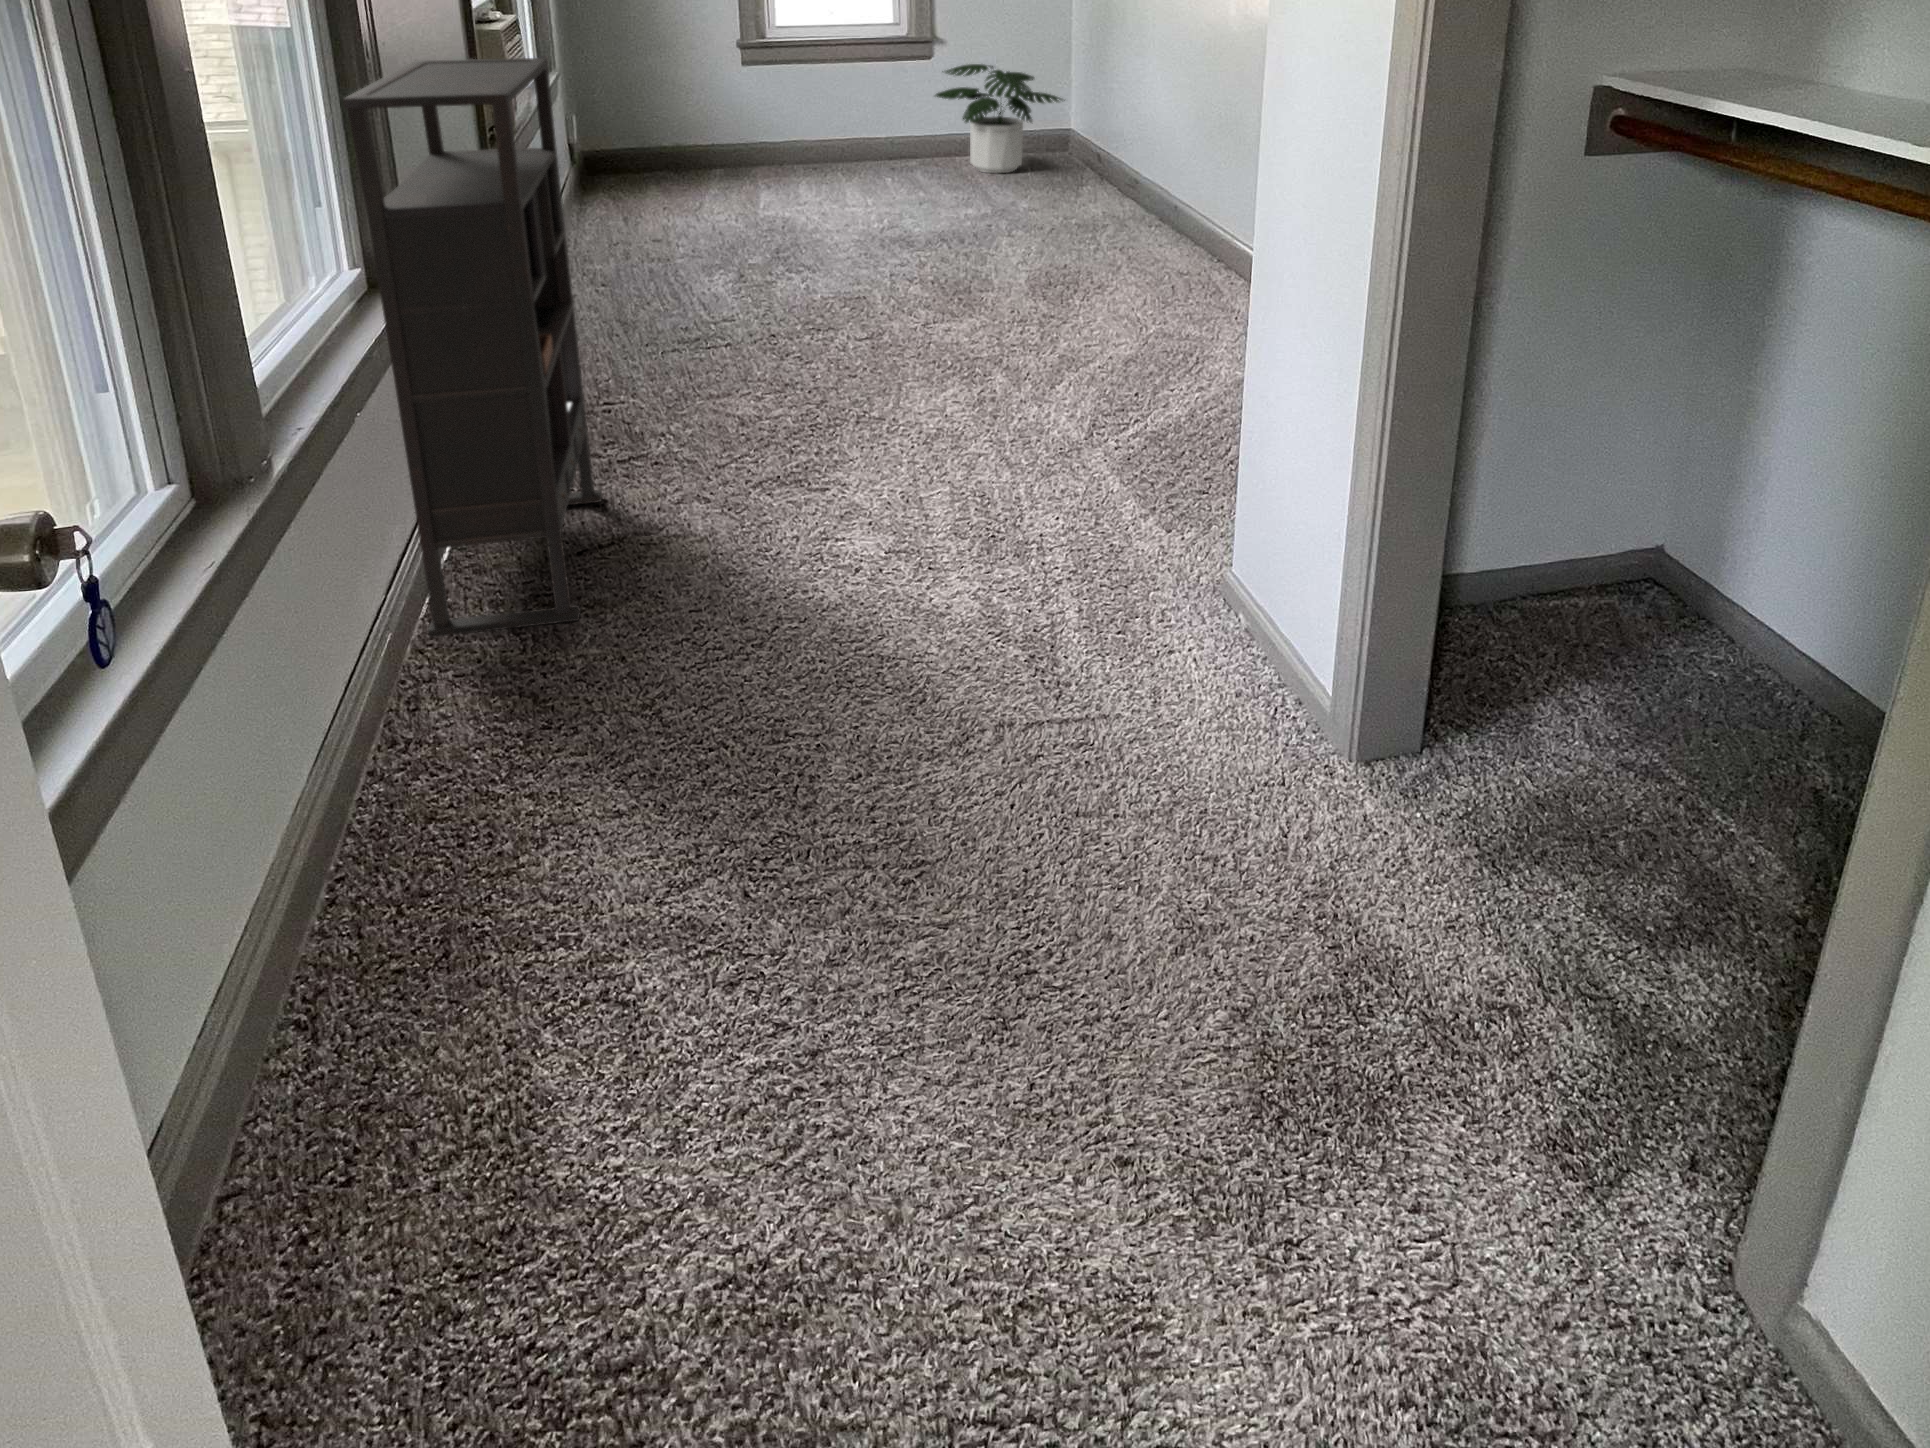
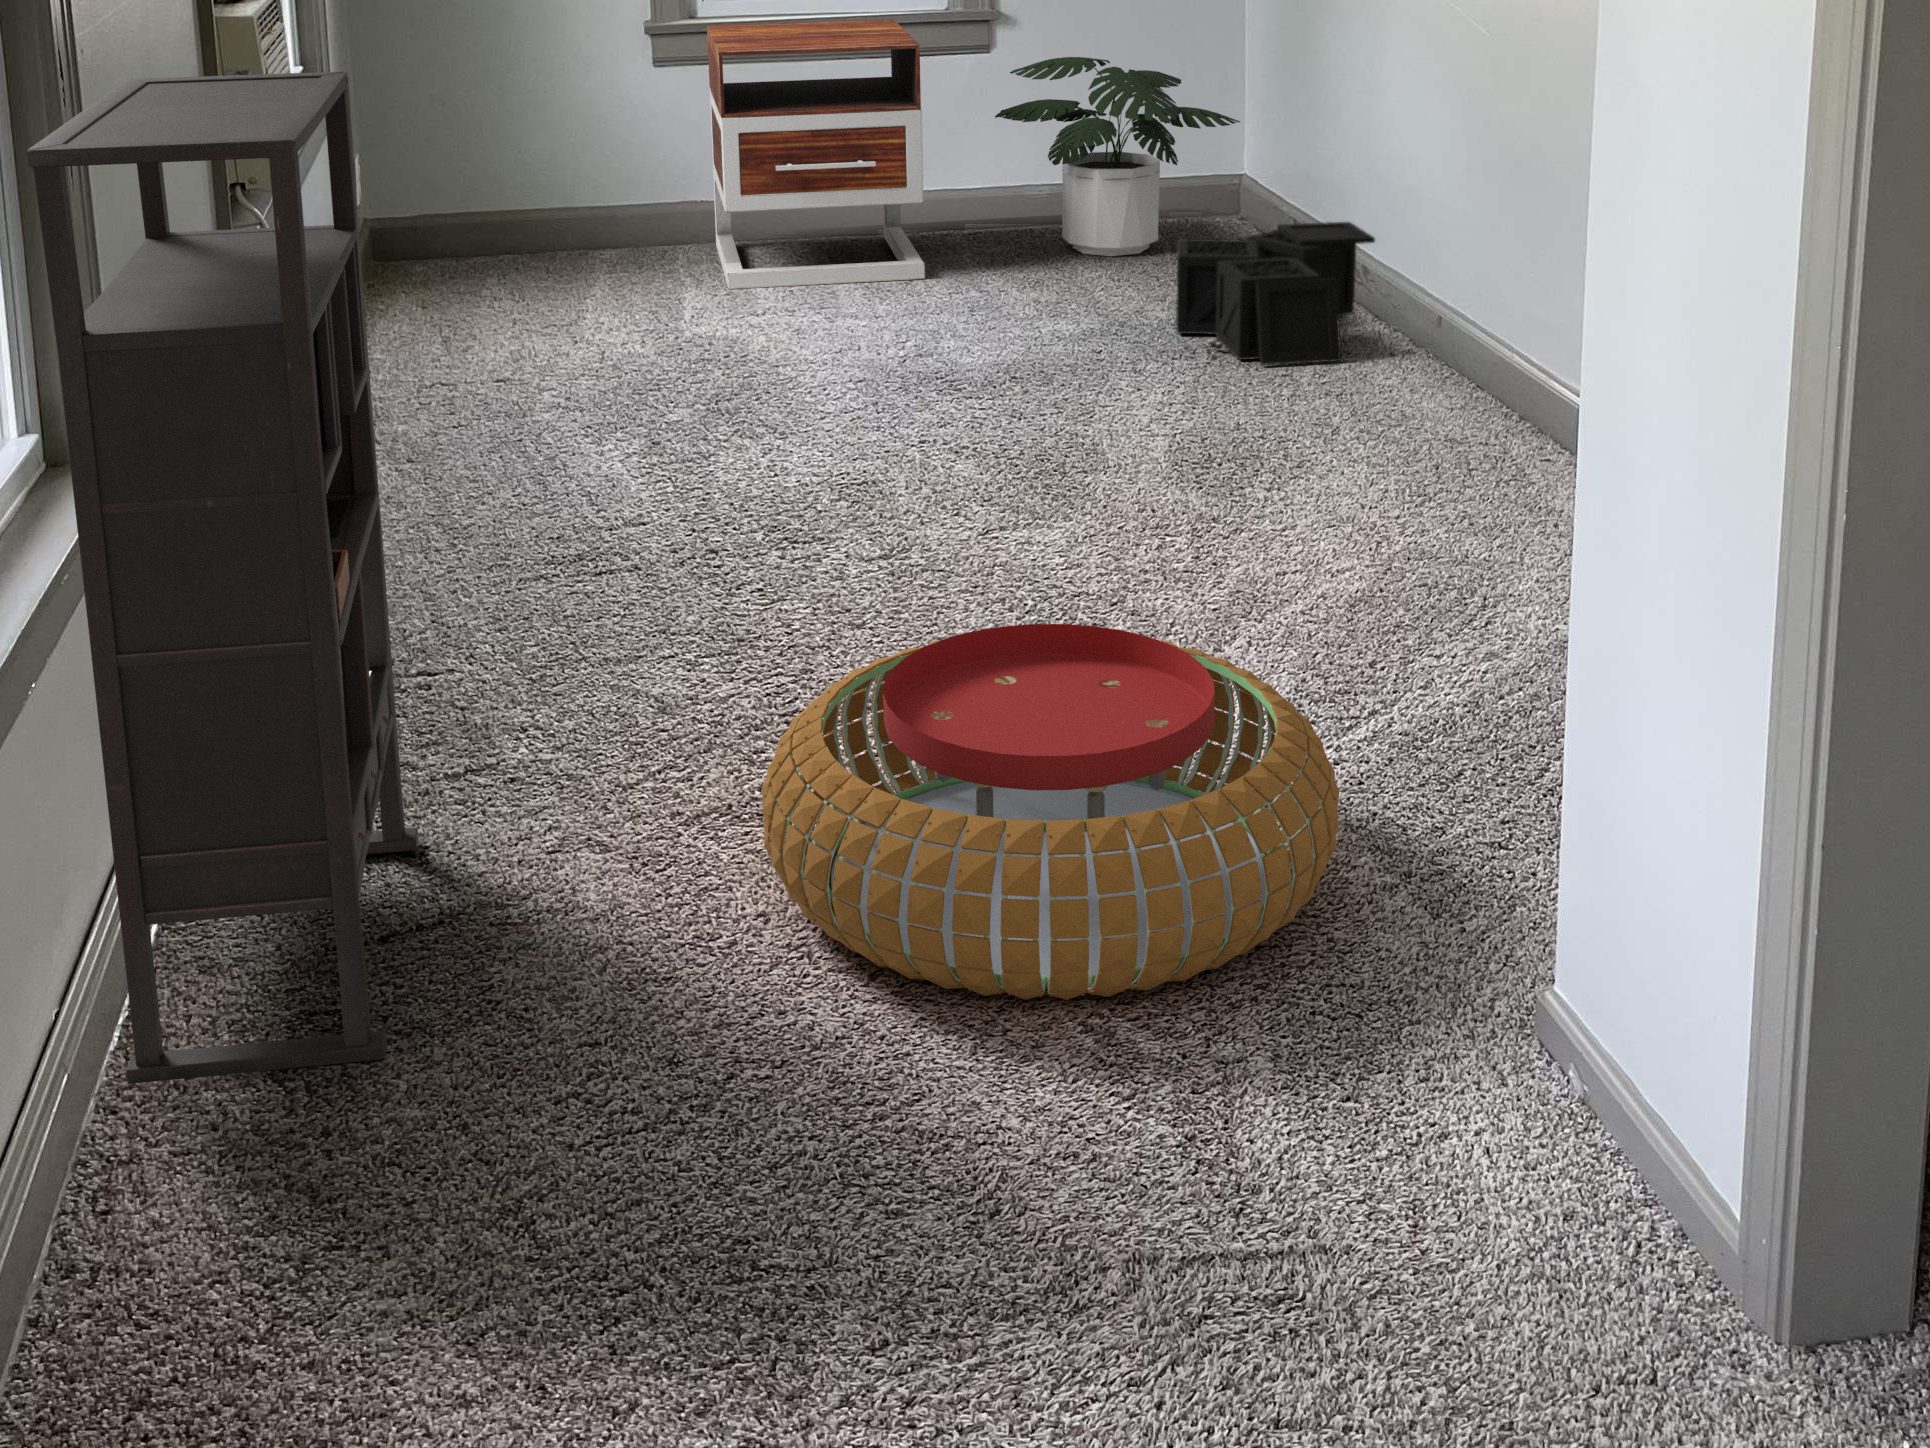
nightstand: none [773,42,895,191] -> present [707,19,925,289]
storage bin: none [1031,155,1139,232] -> present [1176,222,1375,365]
pouf: none [796,374,1116,581] -> present [762,624,1339,1000]

